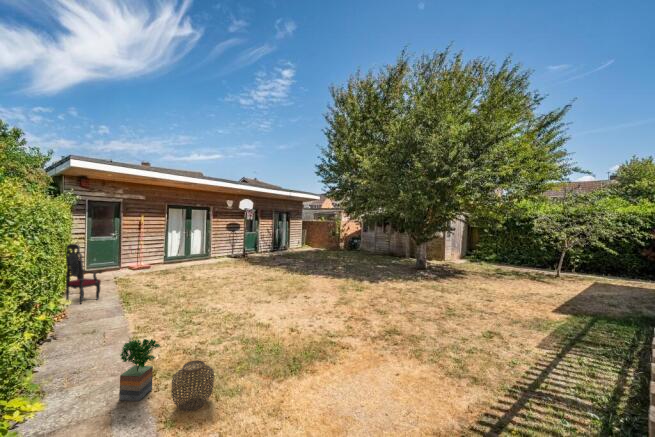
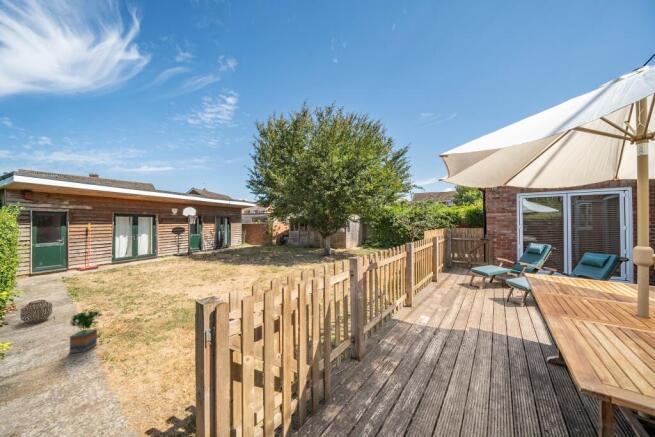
armchair: present [66,244,102,304] -> none [10,250,49,301]
woven basket: present [171,360,214,411] -> present [20,300,52,324]

